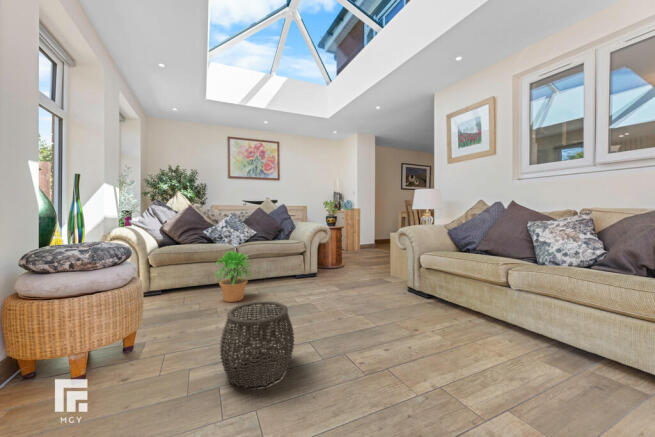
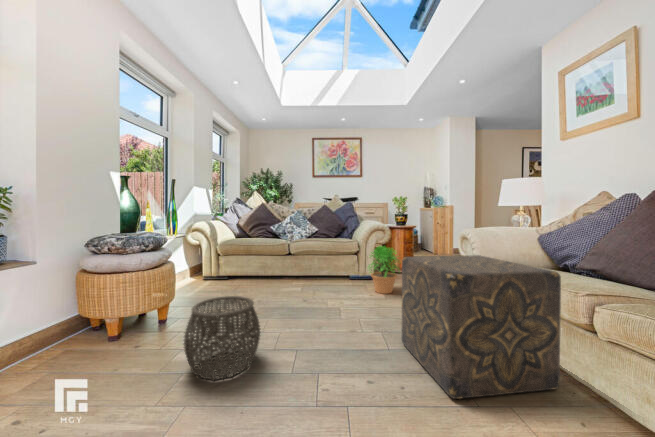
ottoman: none [388,248,496,350] -> present [402,255,561,399]
potted plant: present [215,251,251,302] -> present [368,246,399,294]

